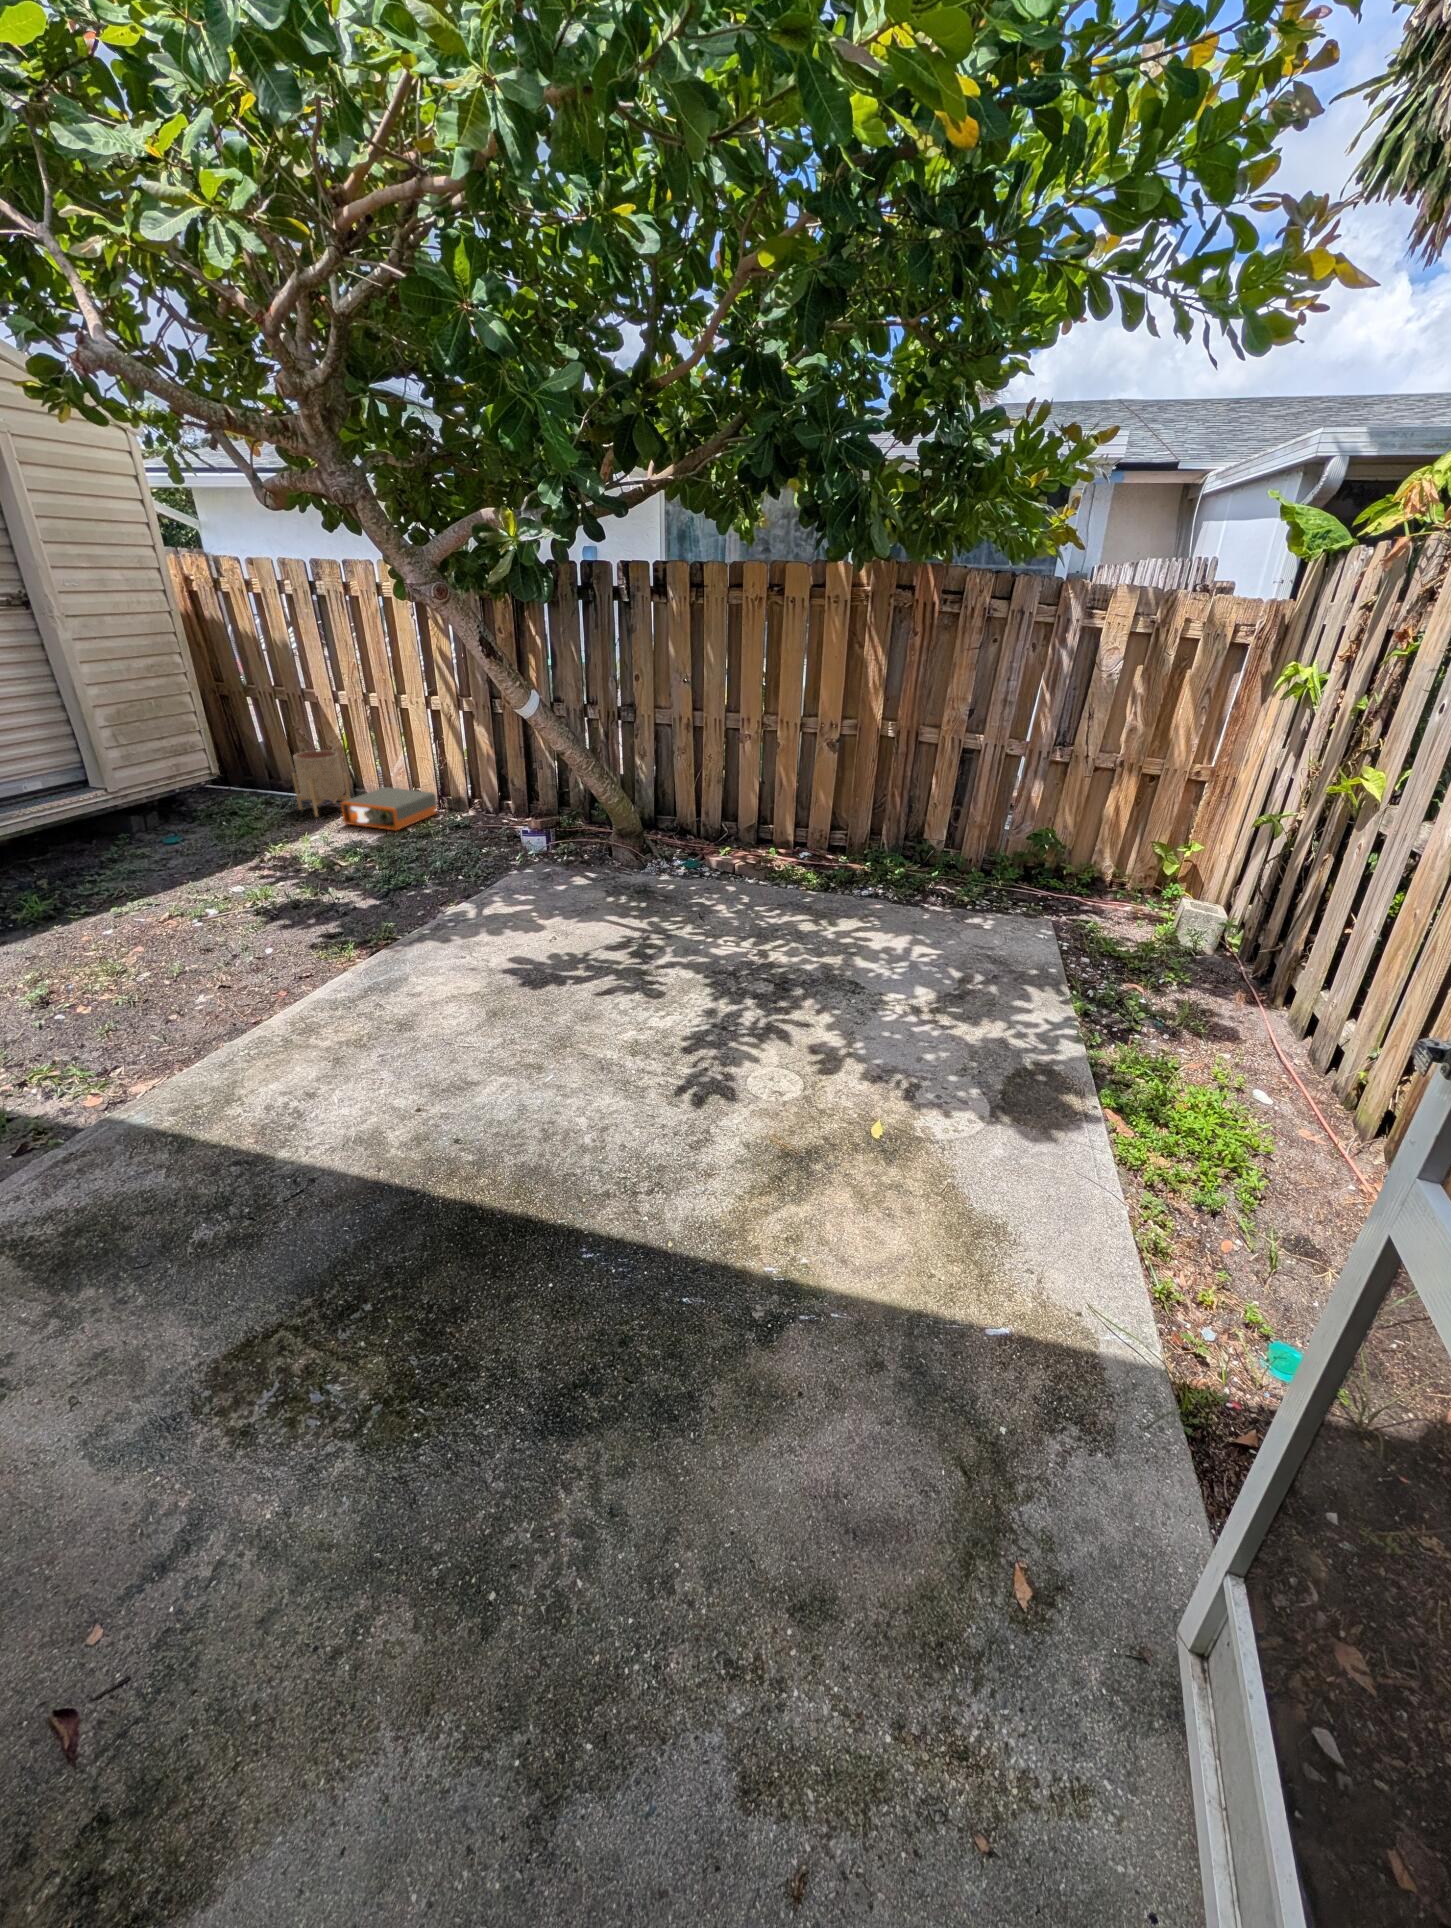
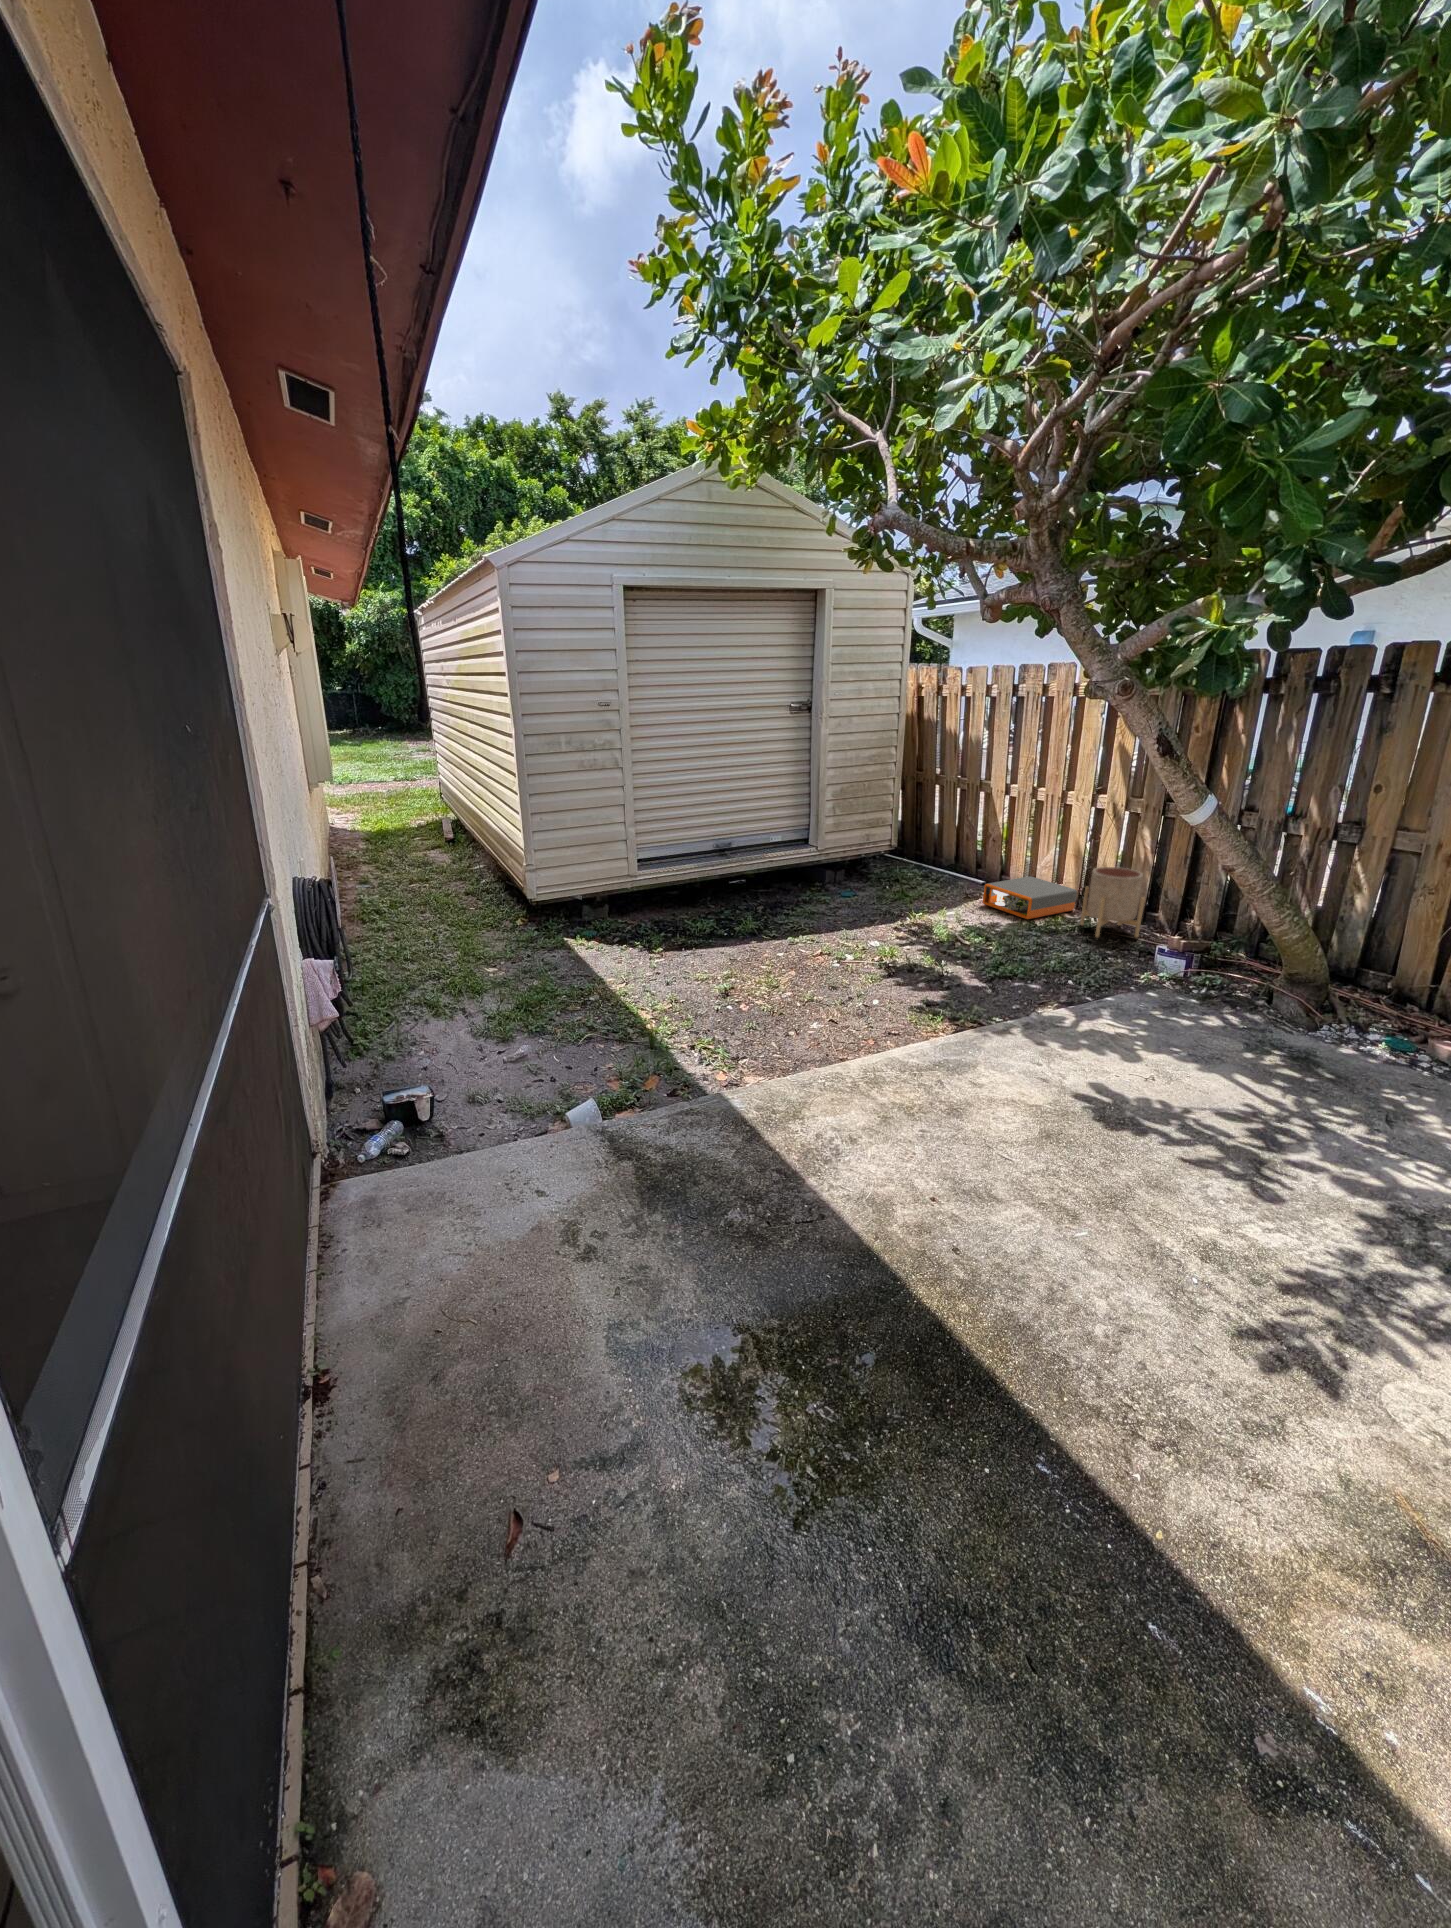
planter: present [292,750,351,817] -> present [1080,867,1145,937]

